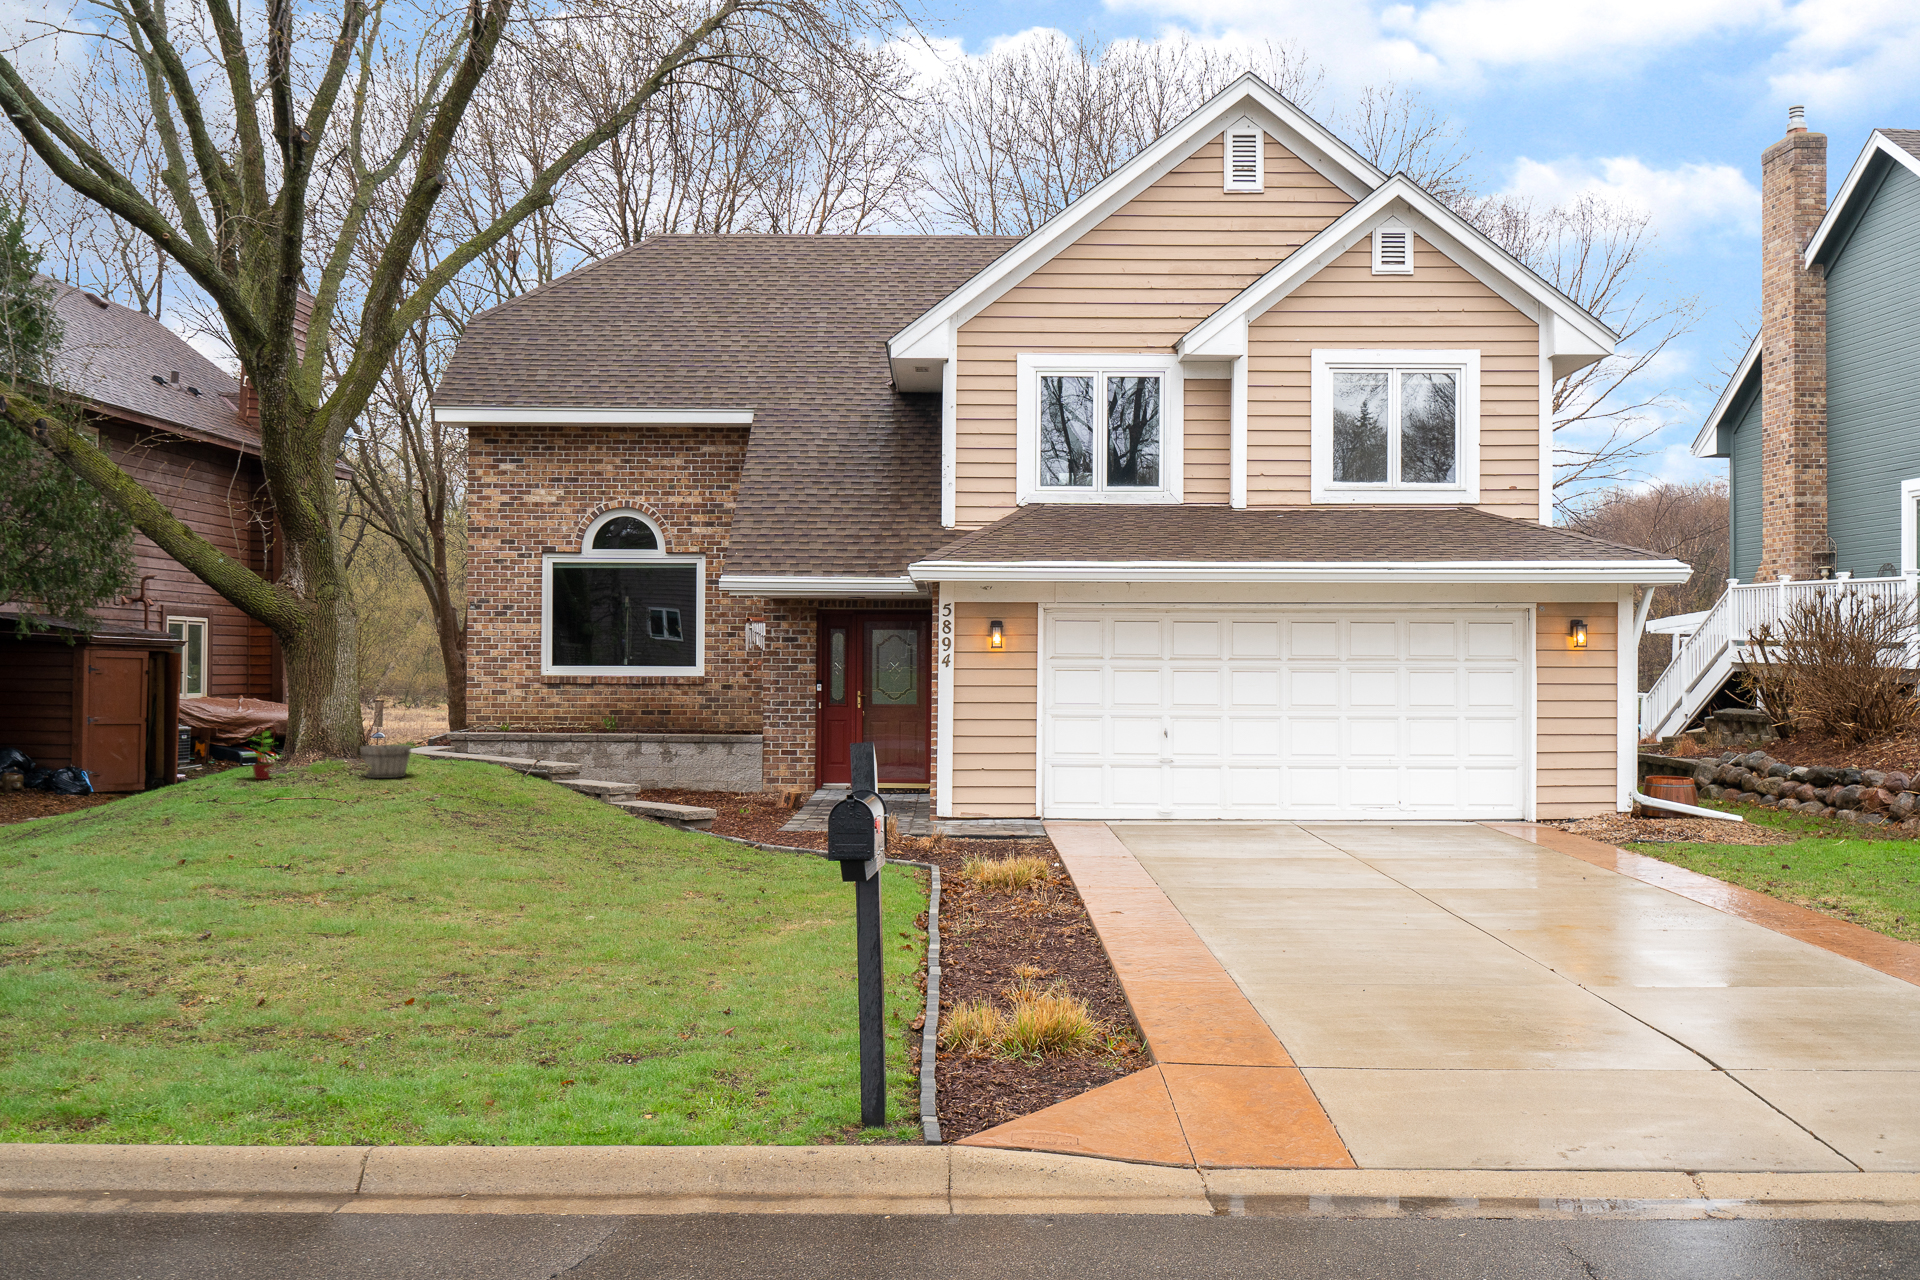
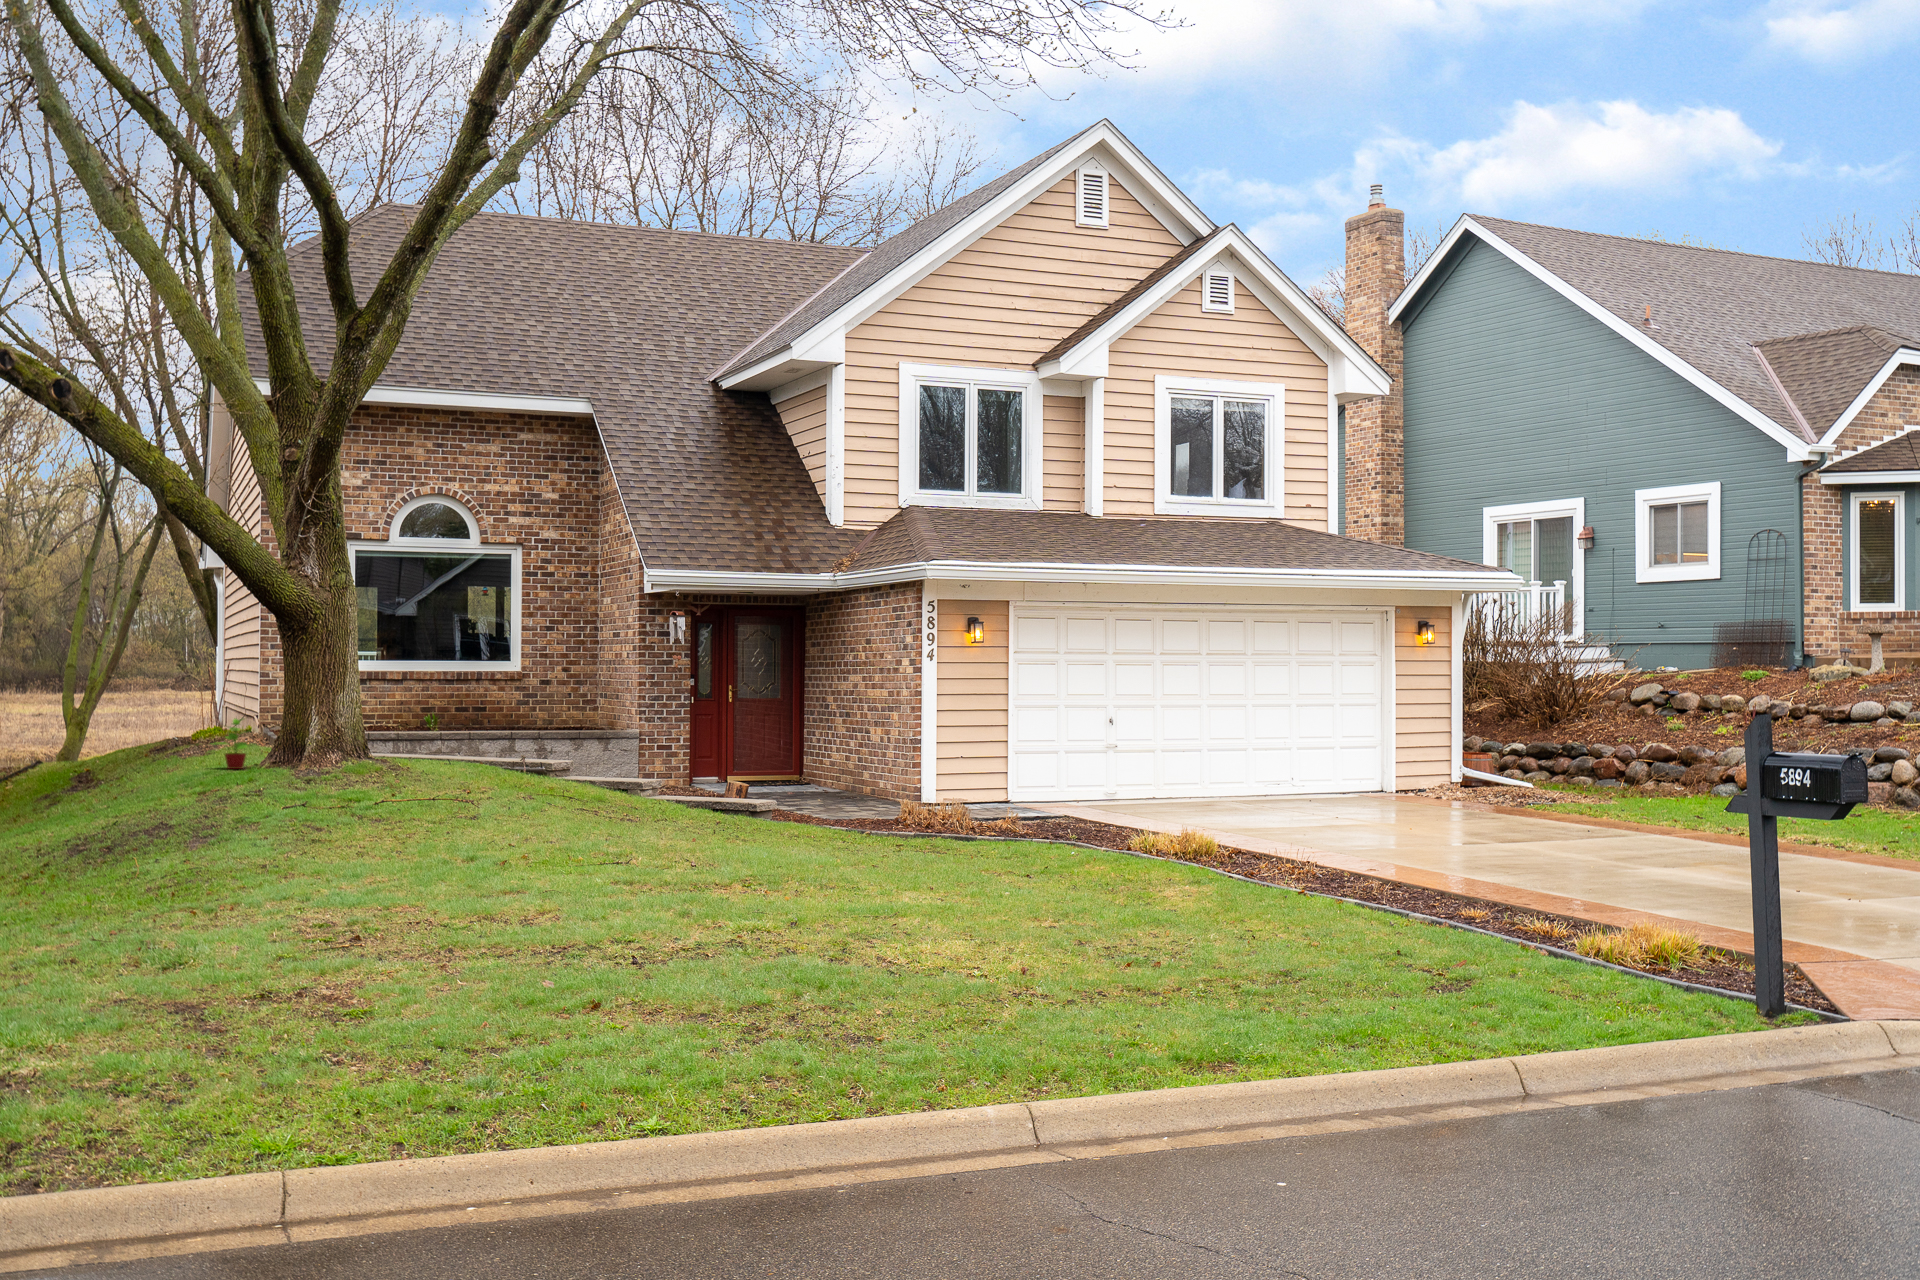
wooden bucket: present [360,740,411,778] -> none [319,723,374,767]

